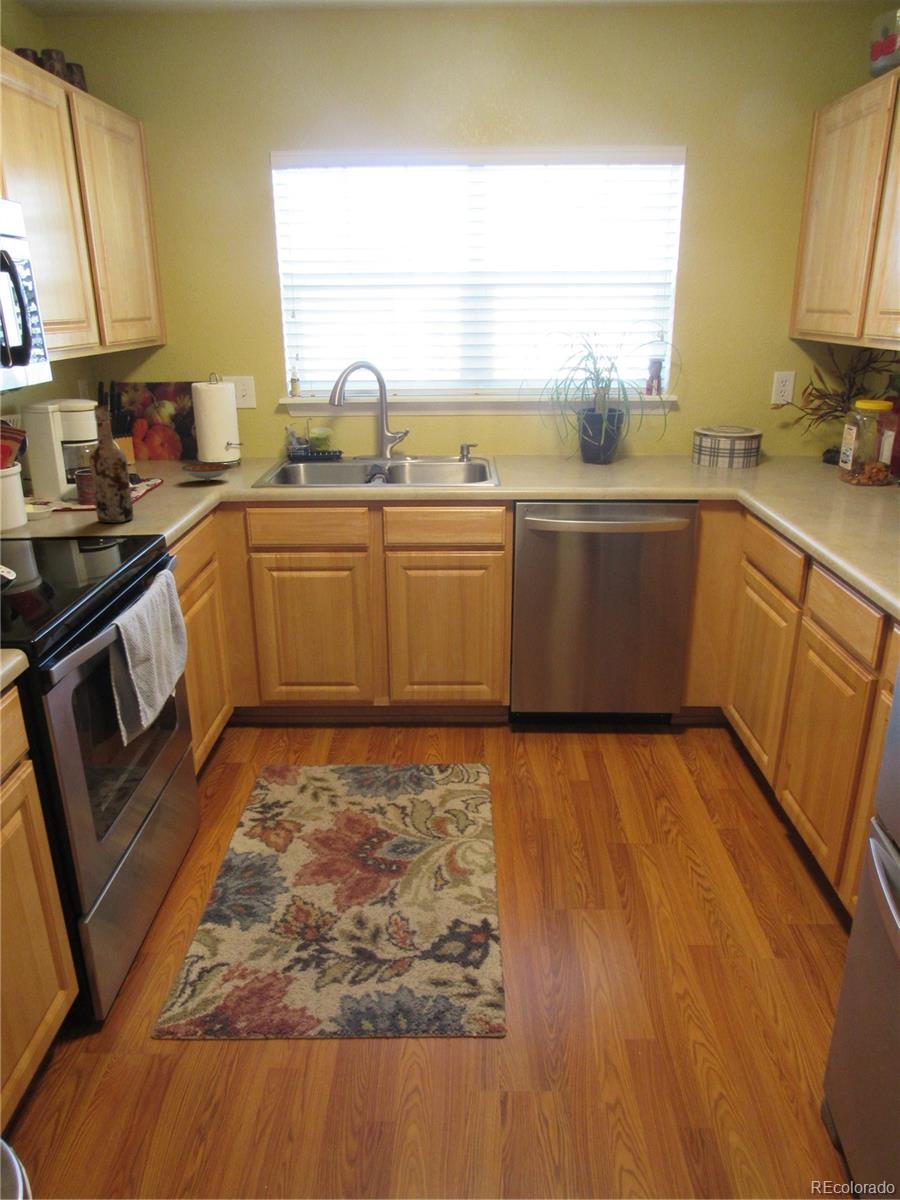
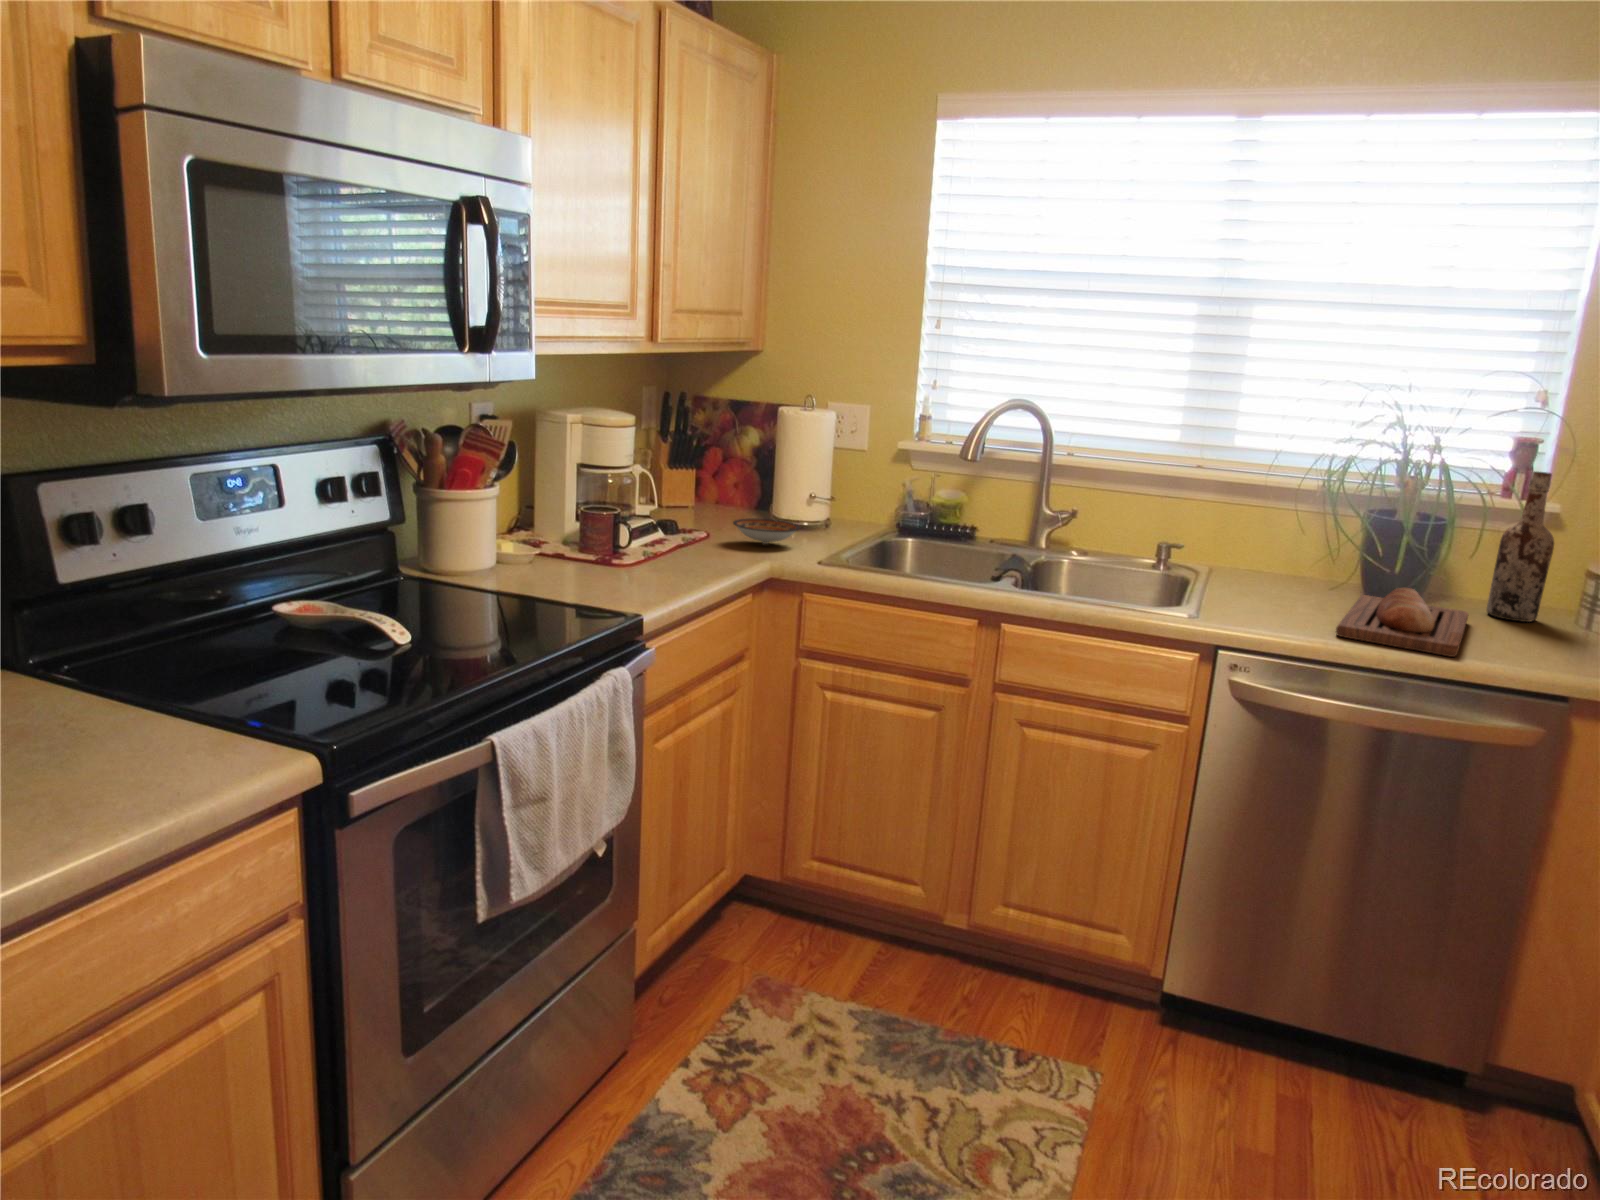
wine bottle: present [89,405,134,523] -> present [1487,472,1554,622]
bread loaf: none [576,453,640,487] -> present [1336,588,1468,657]

